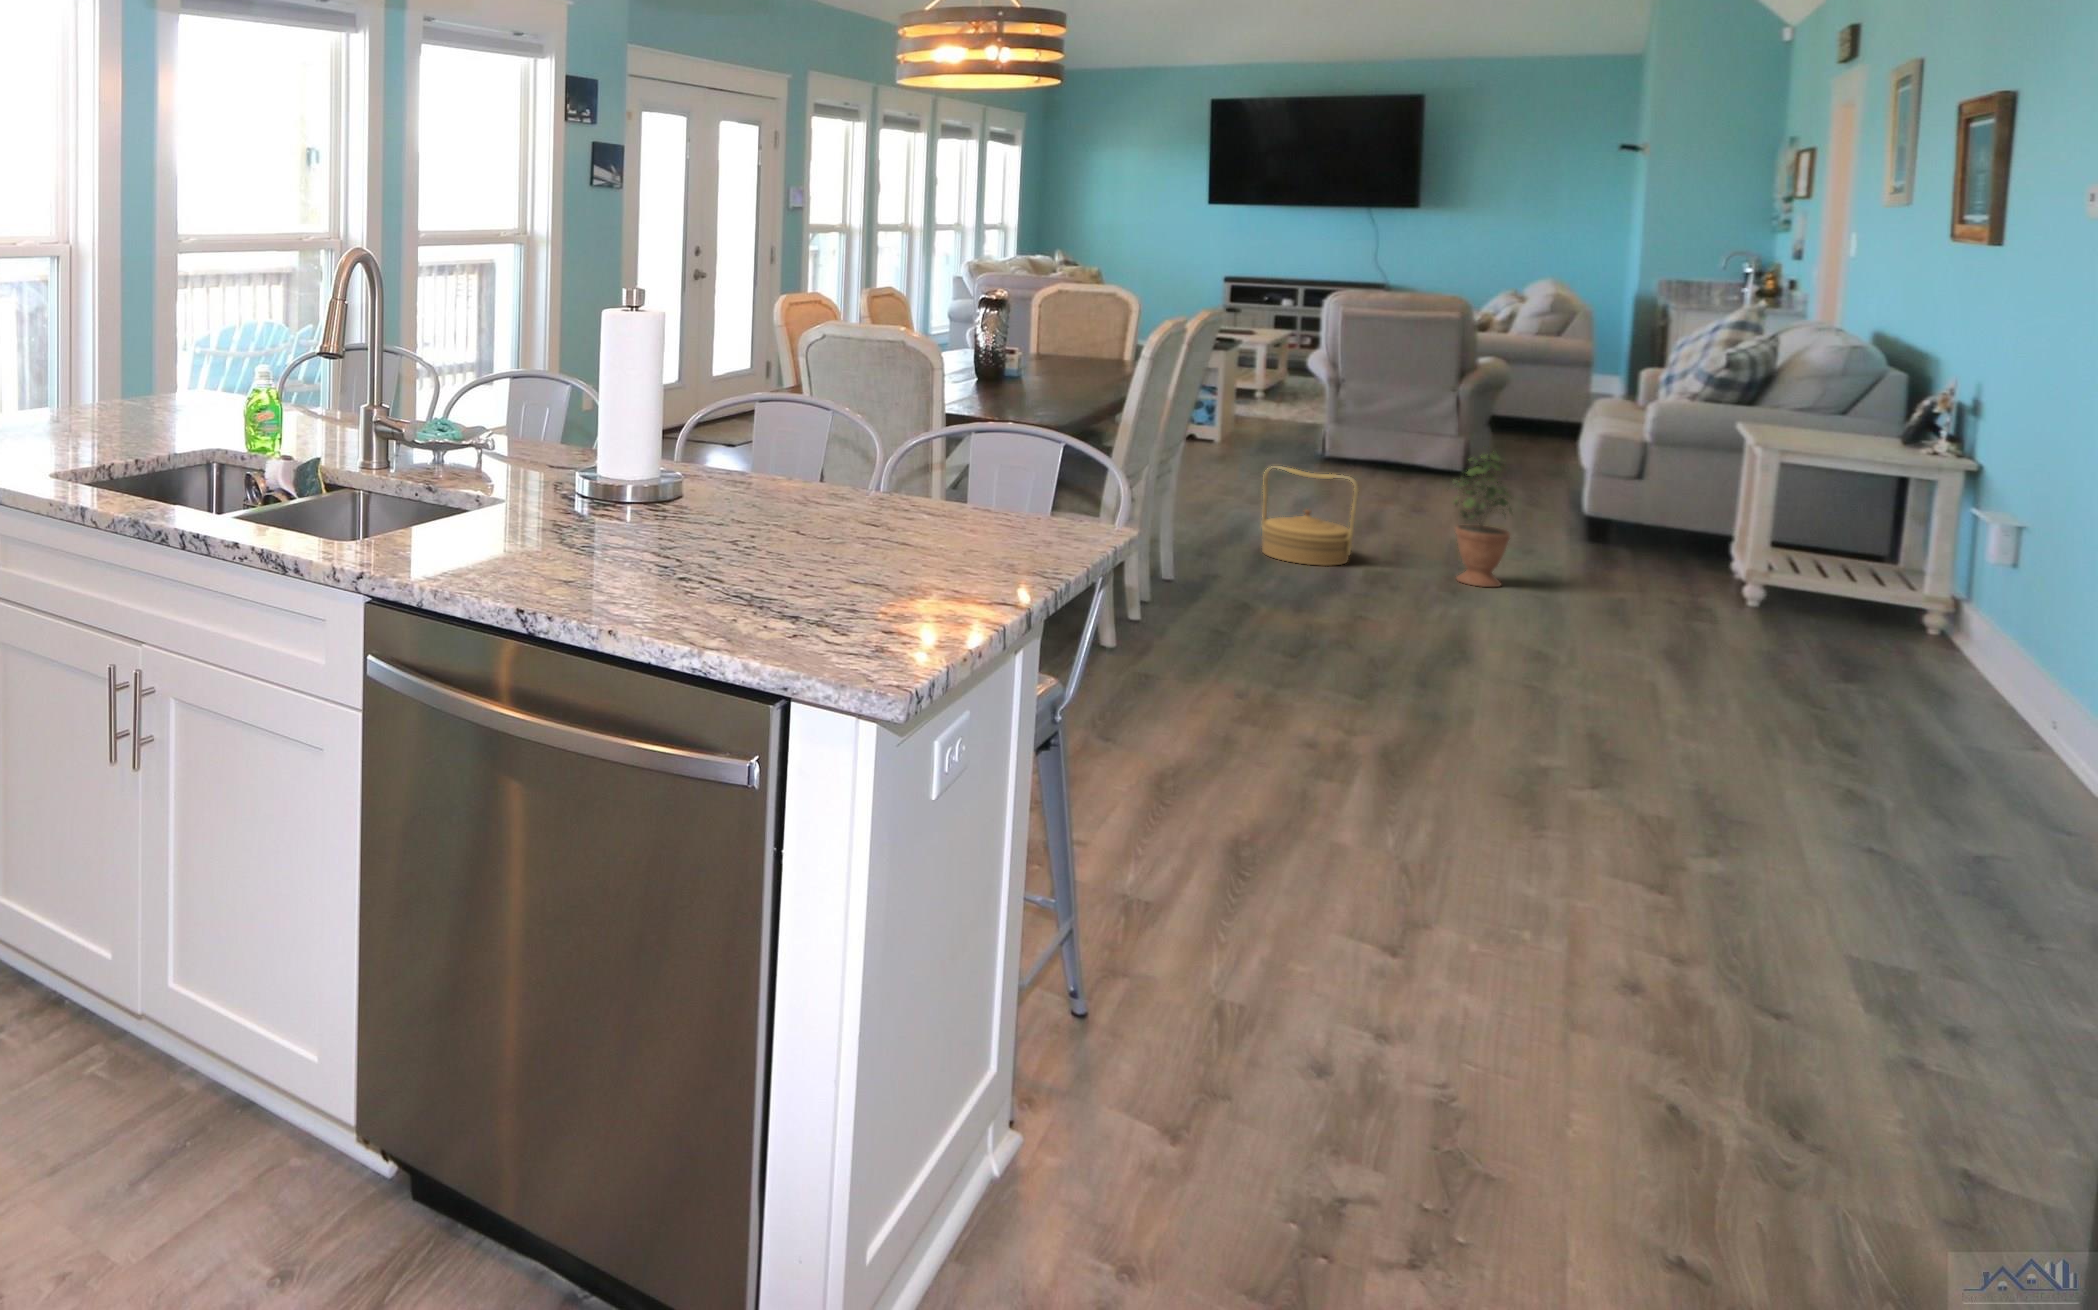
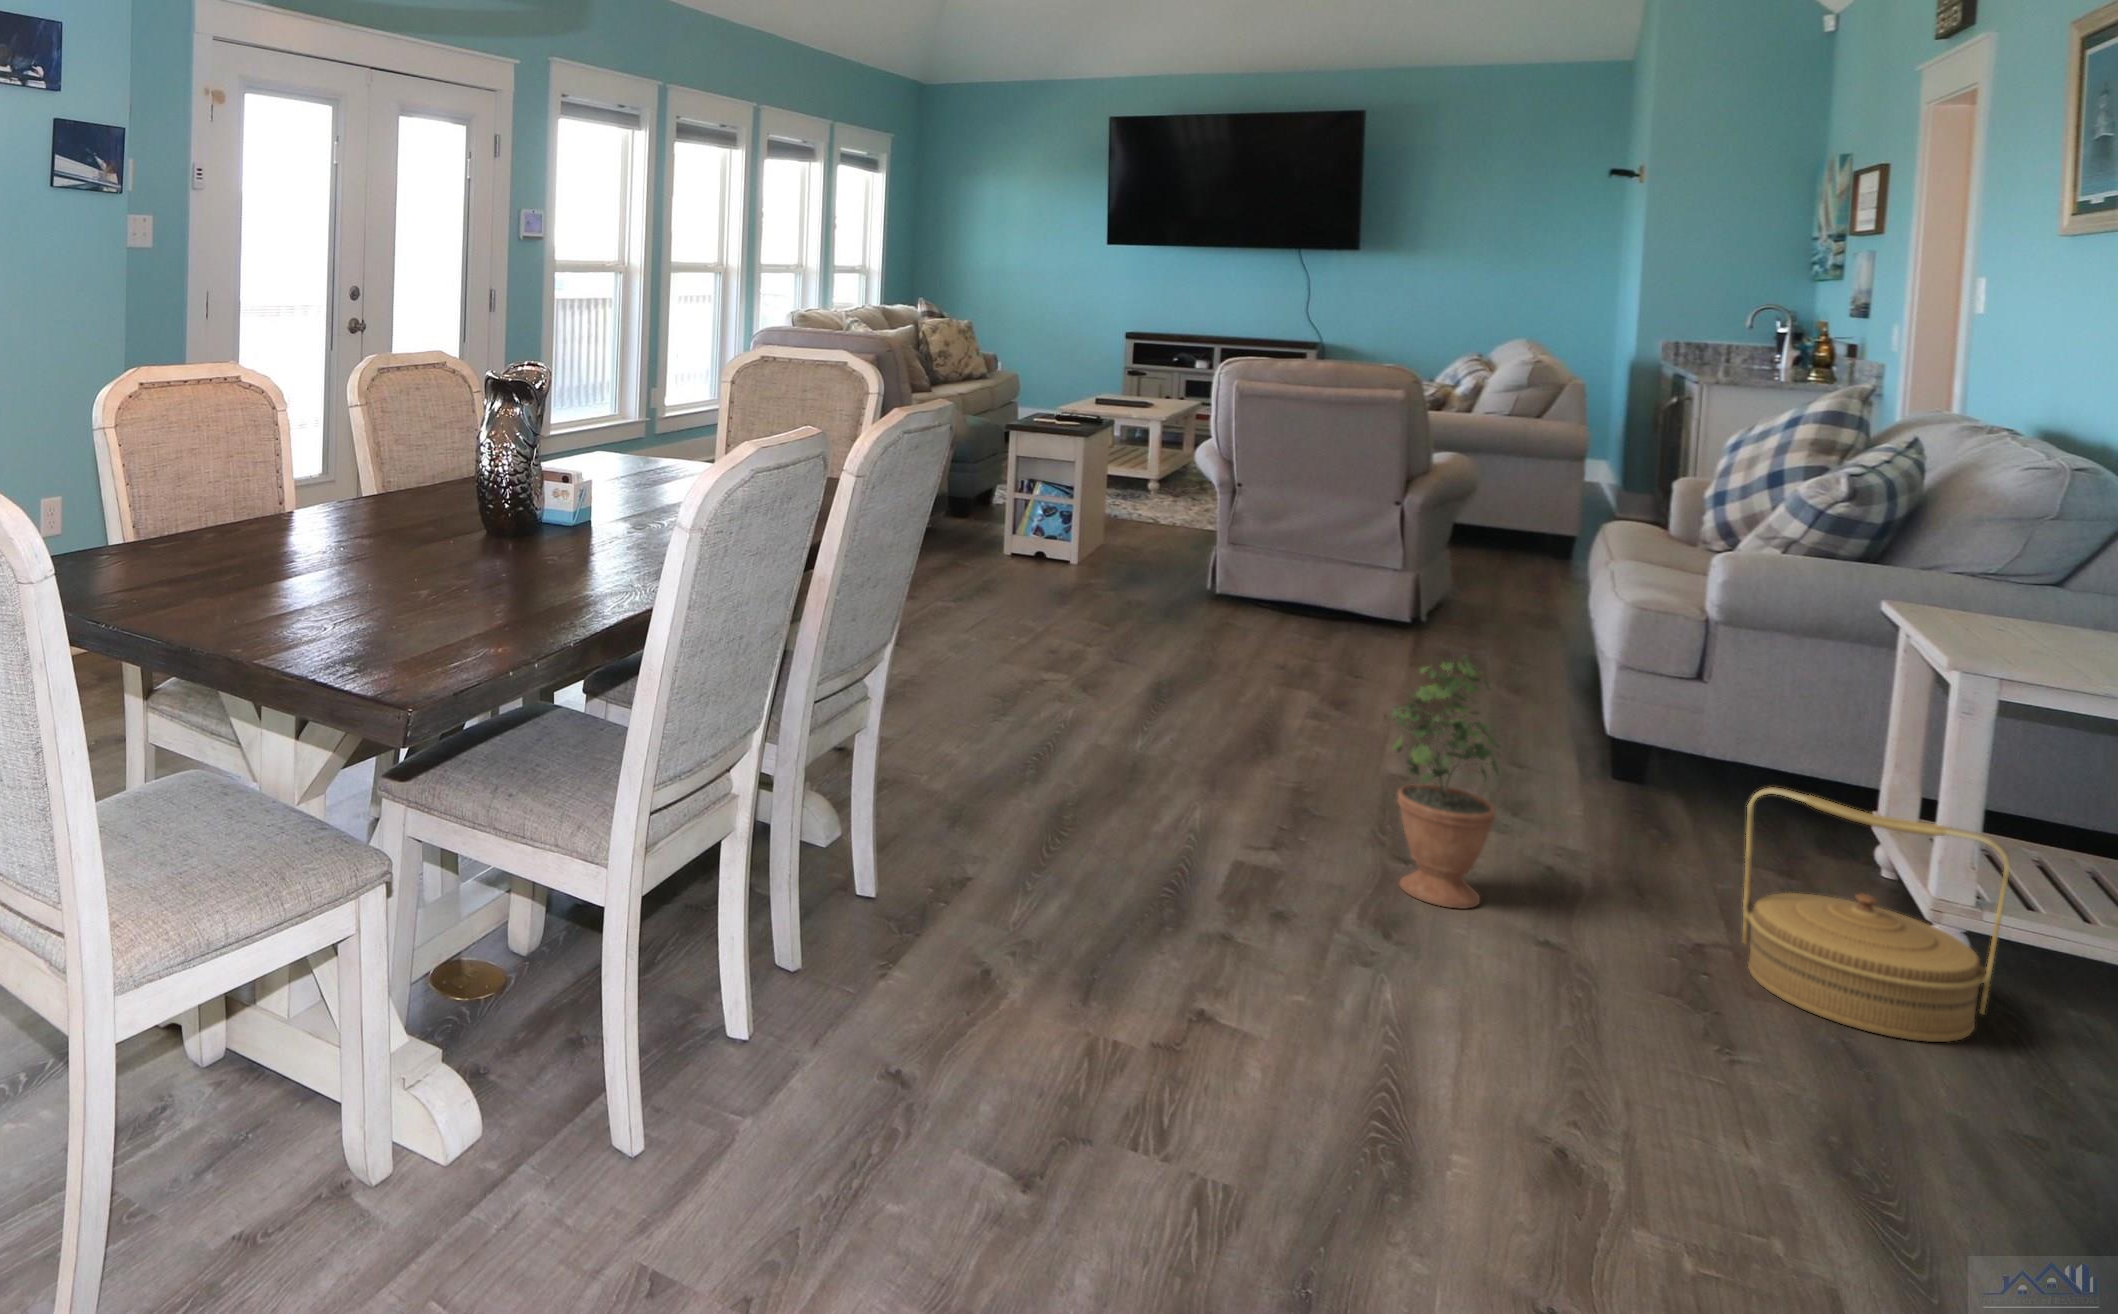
basket: present [1262,466,1359,566] -> present [1743,787,2011,1042]

